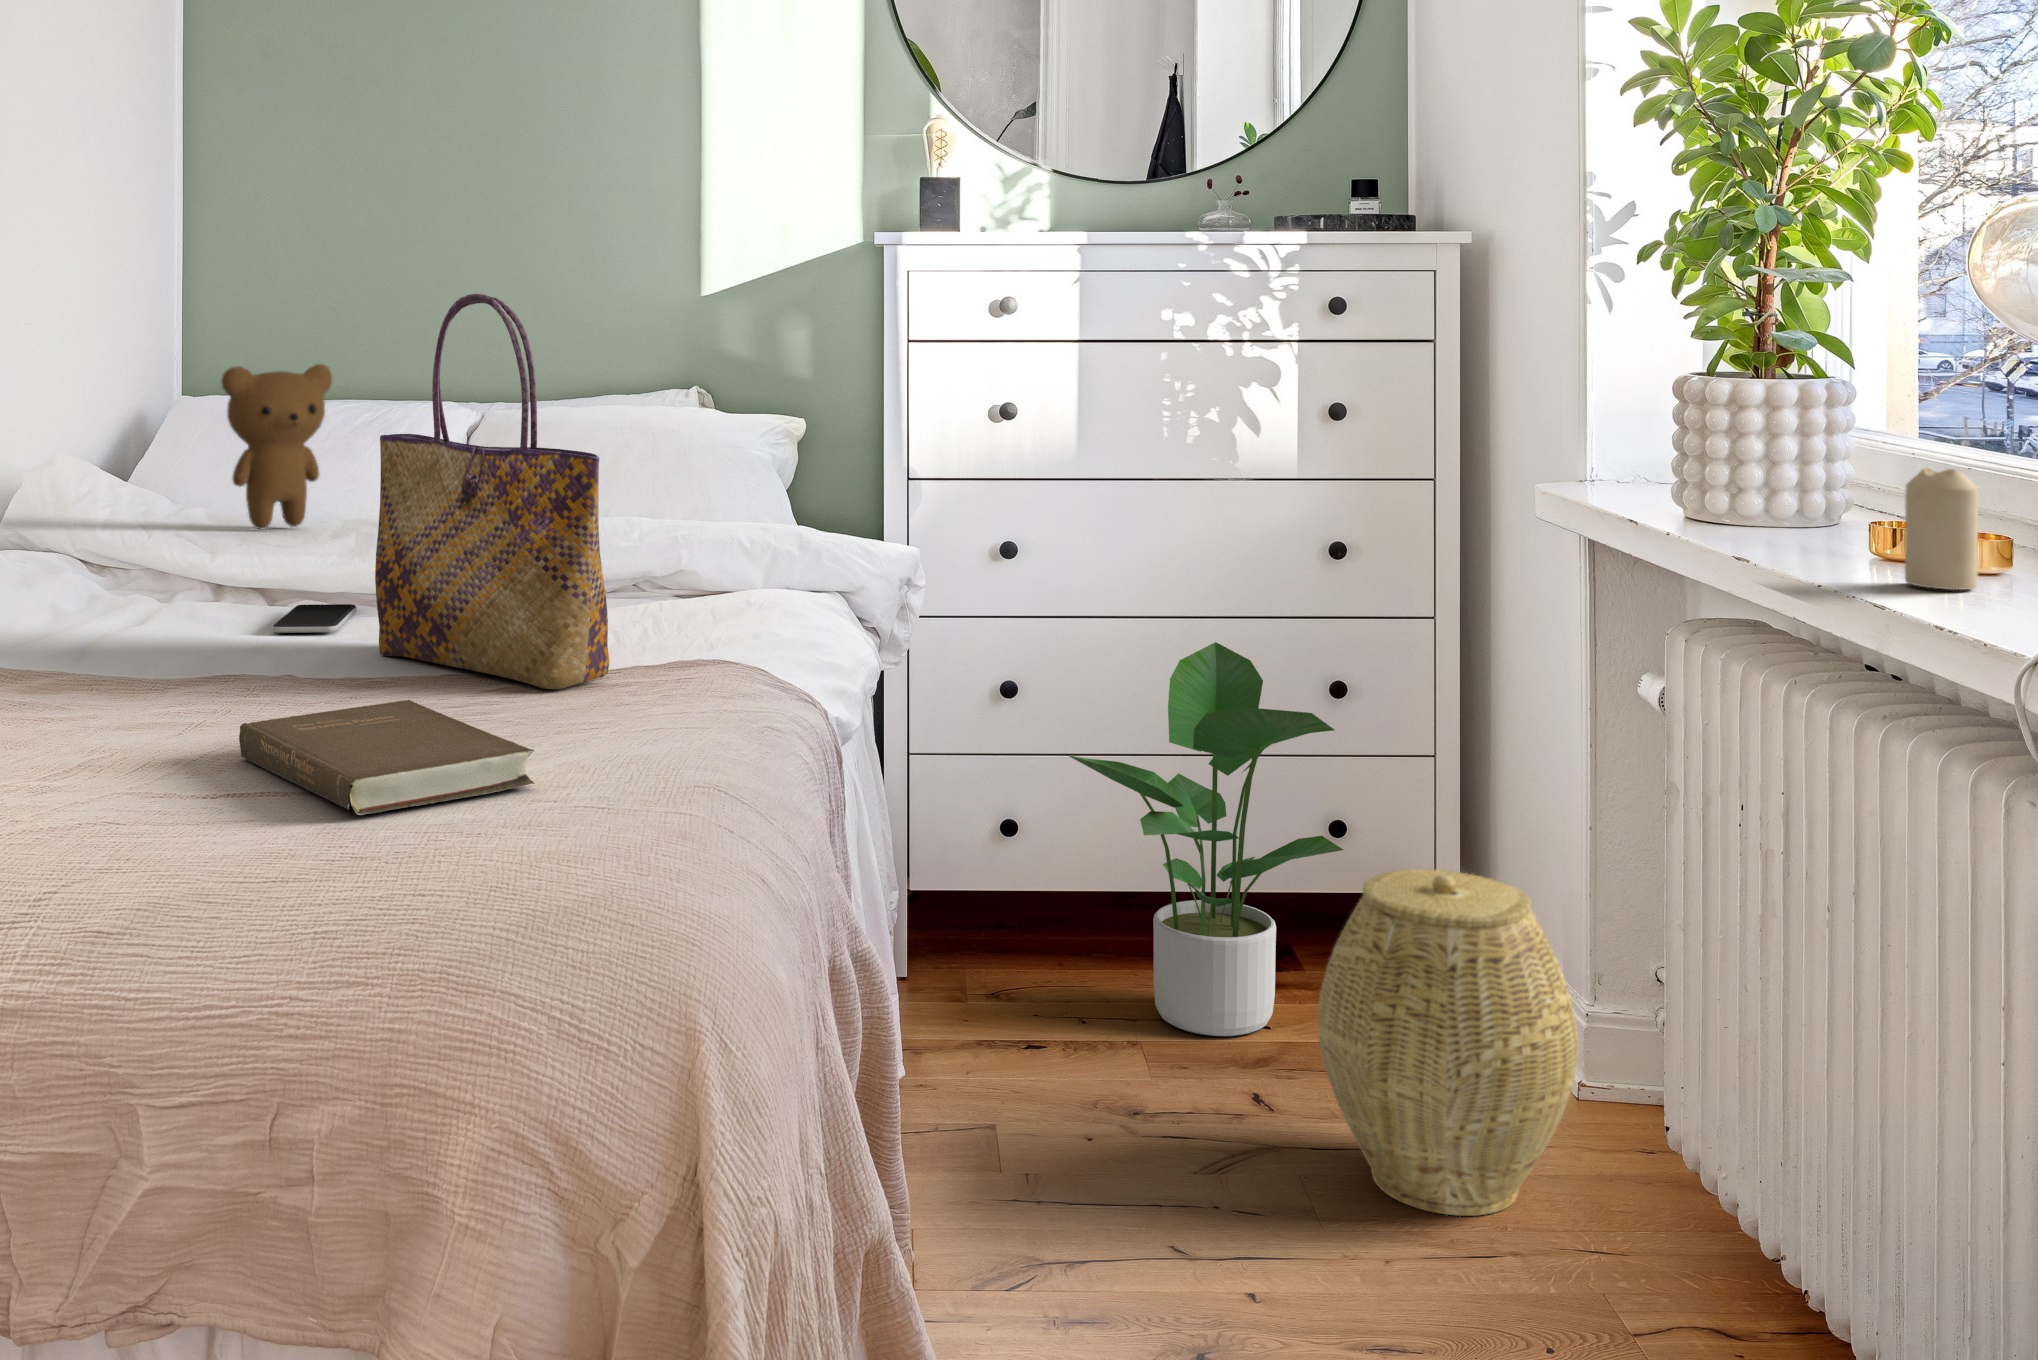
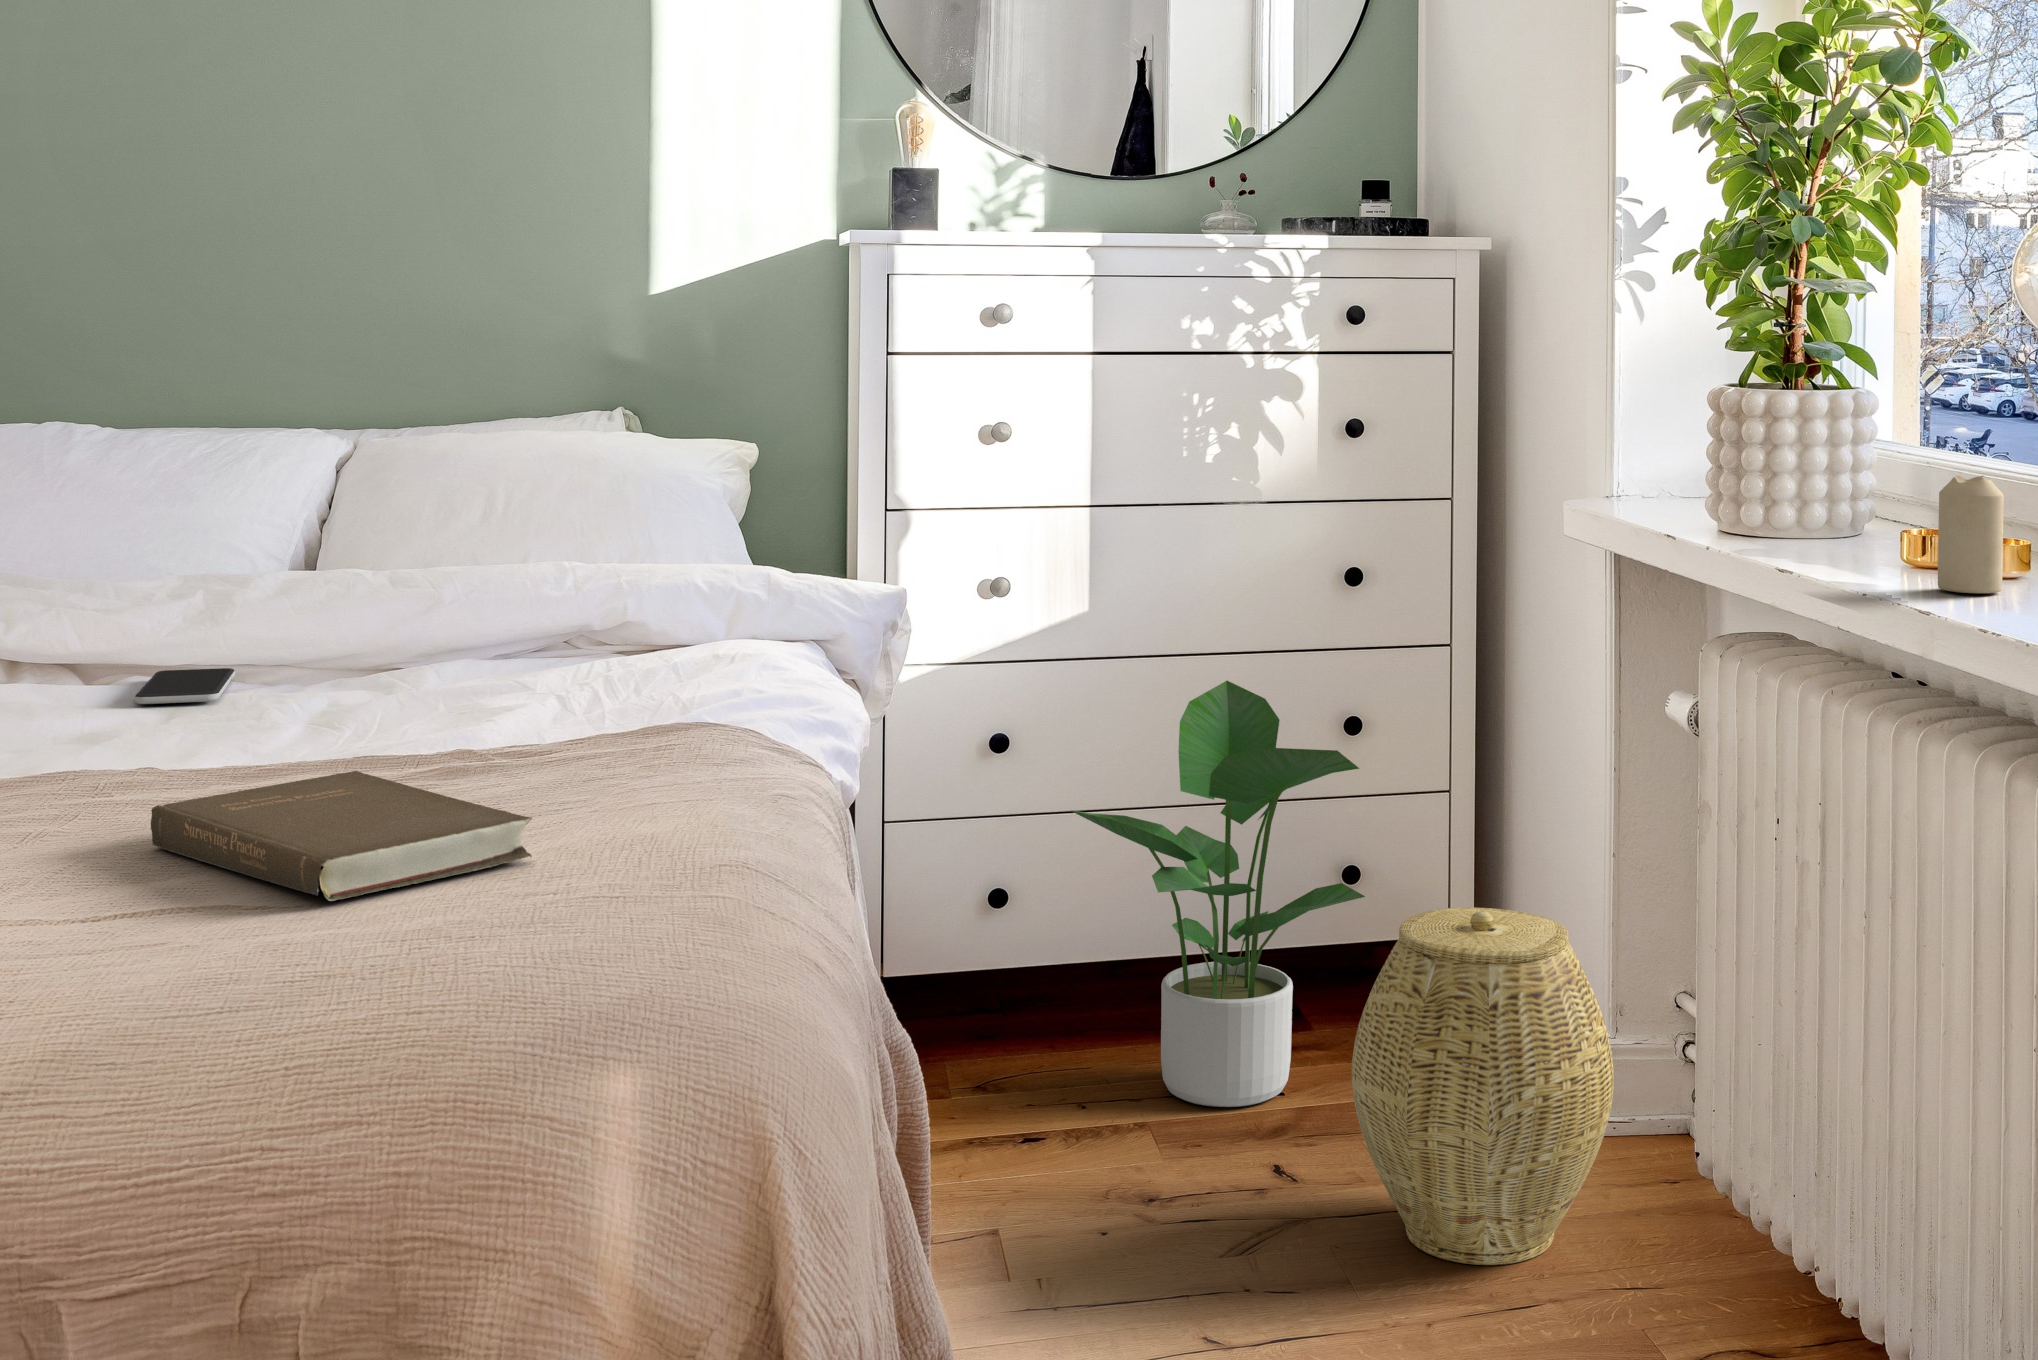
tote bag: present [375,294,609,689] -> none [280,296,581,754]
teddy bear: present [222,364,332,530] -> none [44,380,188,582]

